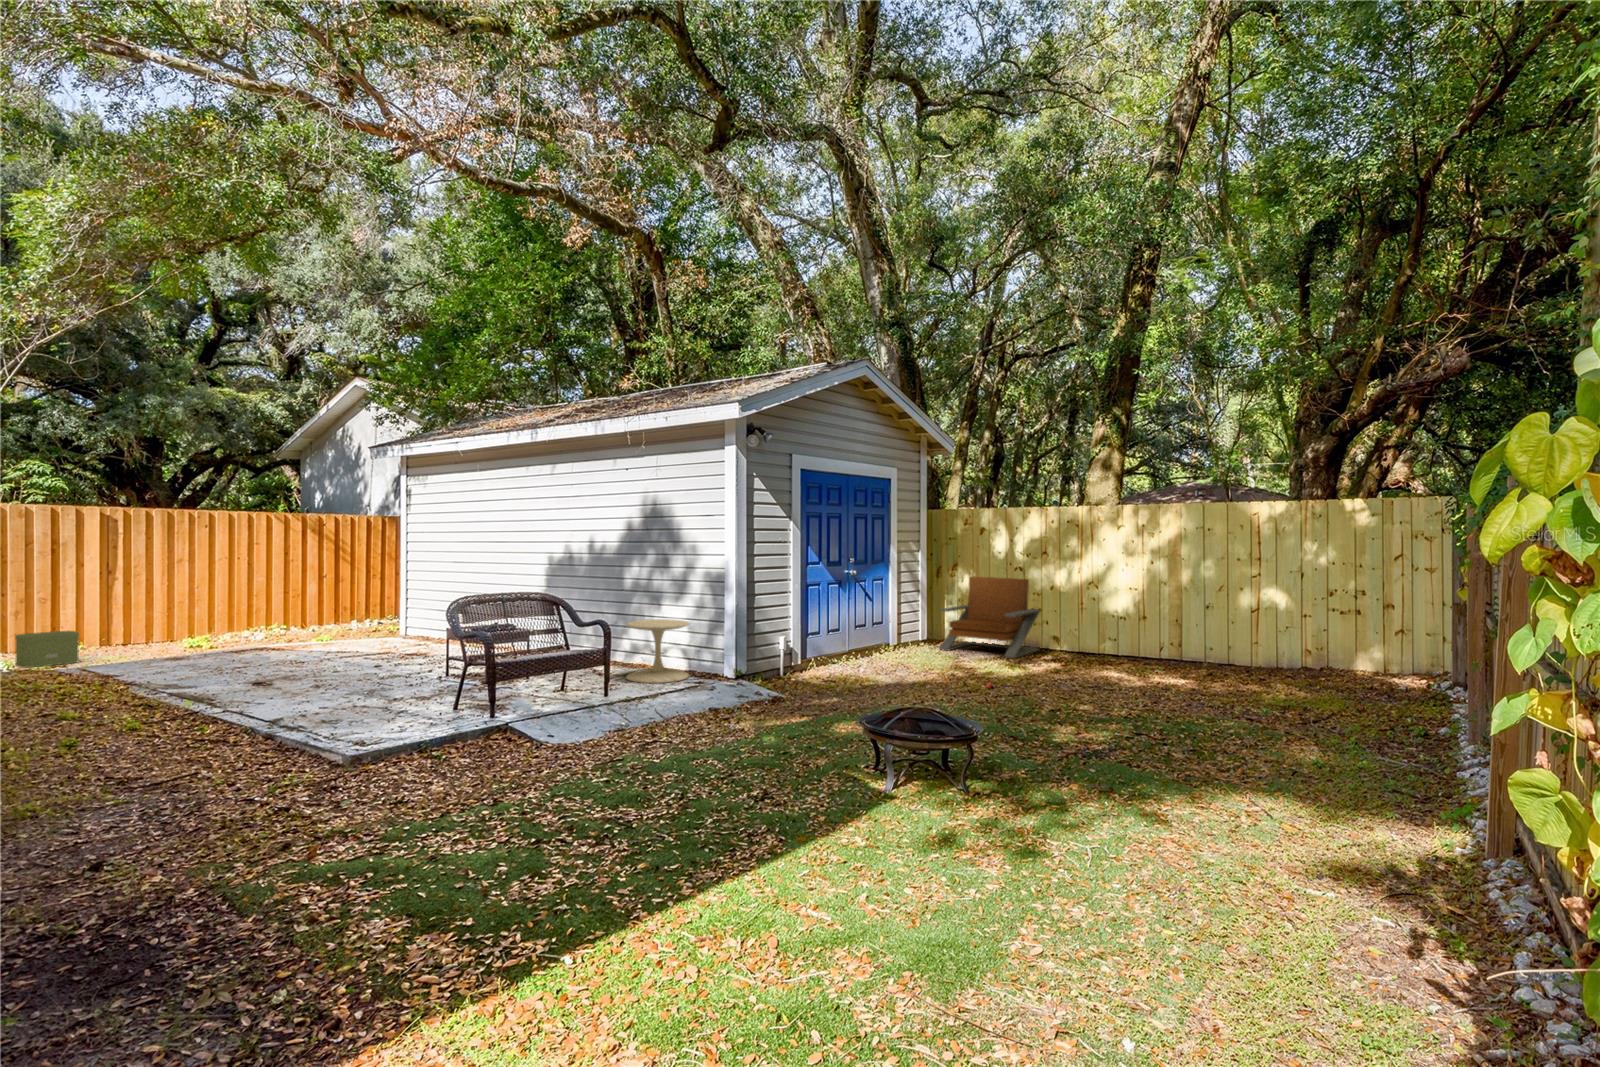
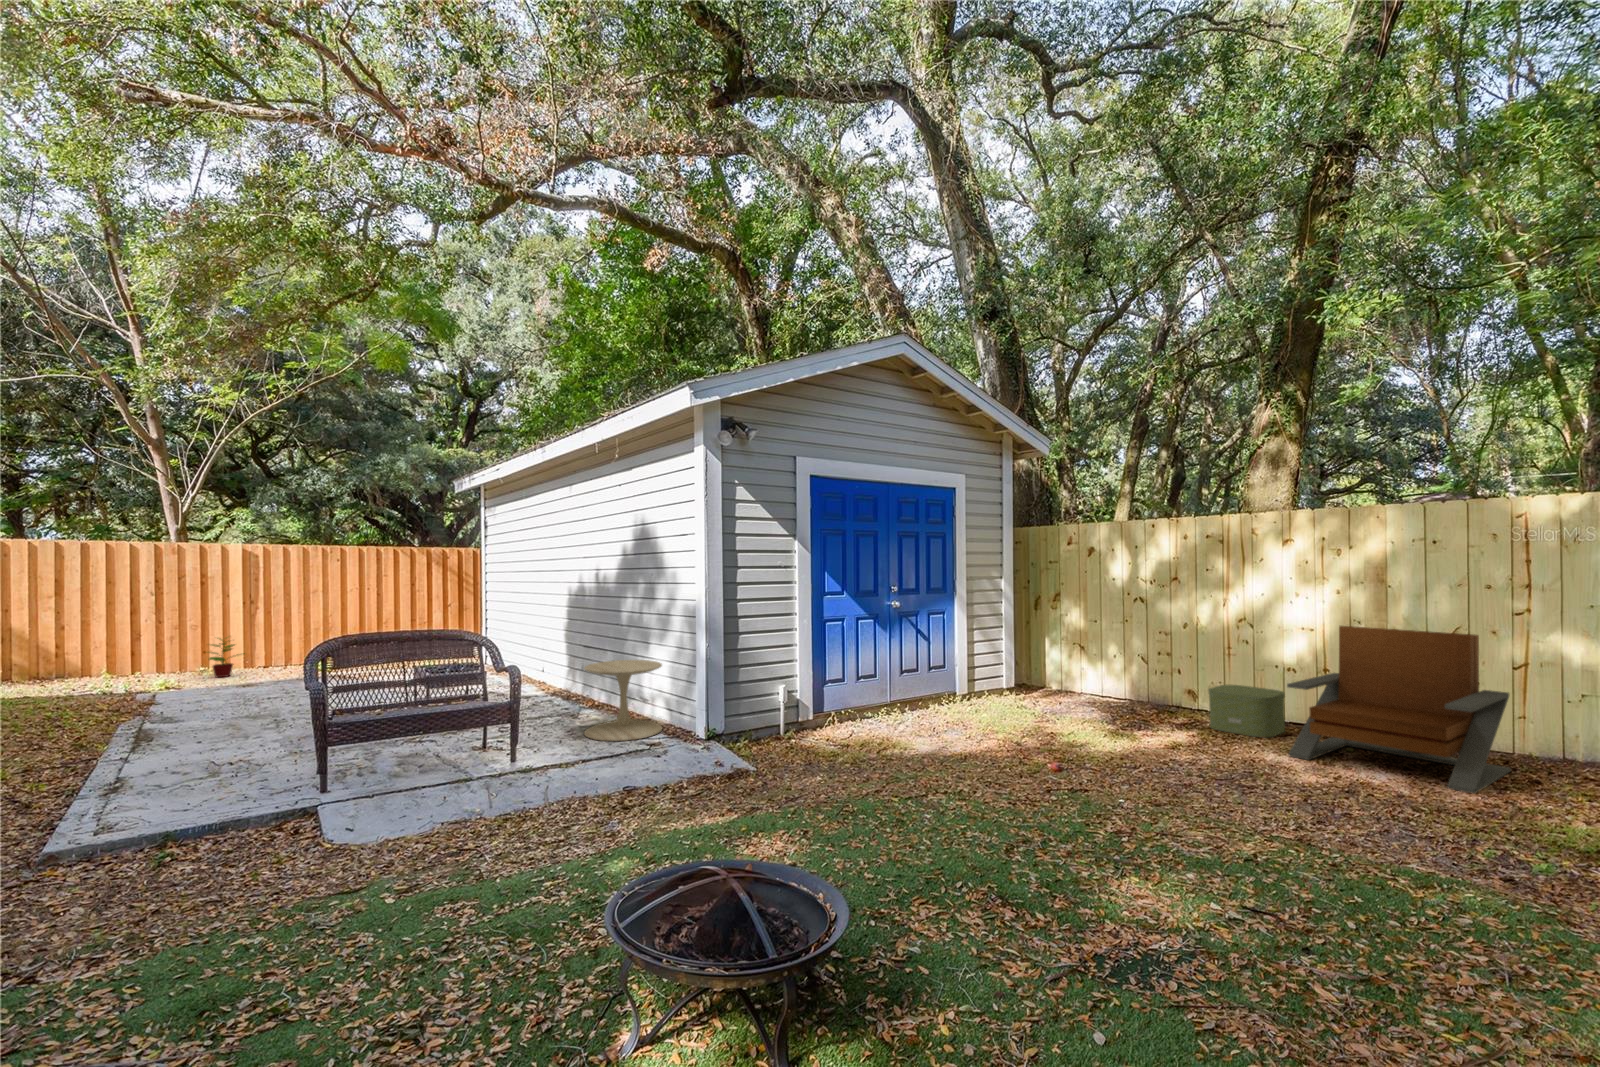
lounge chair: present [939,576,1040,658] -> present [1287,626,1511,794]
potted plant: none [118,610,168,655] -> present [209,641,245,678]
storage box: present [15,631,79,668] -> present [1209,685,1285,738]

